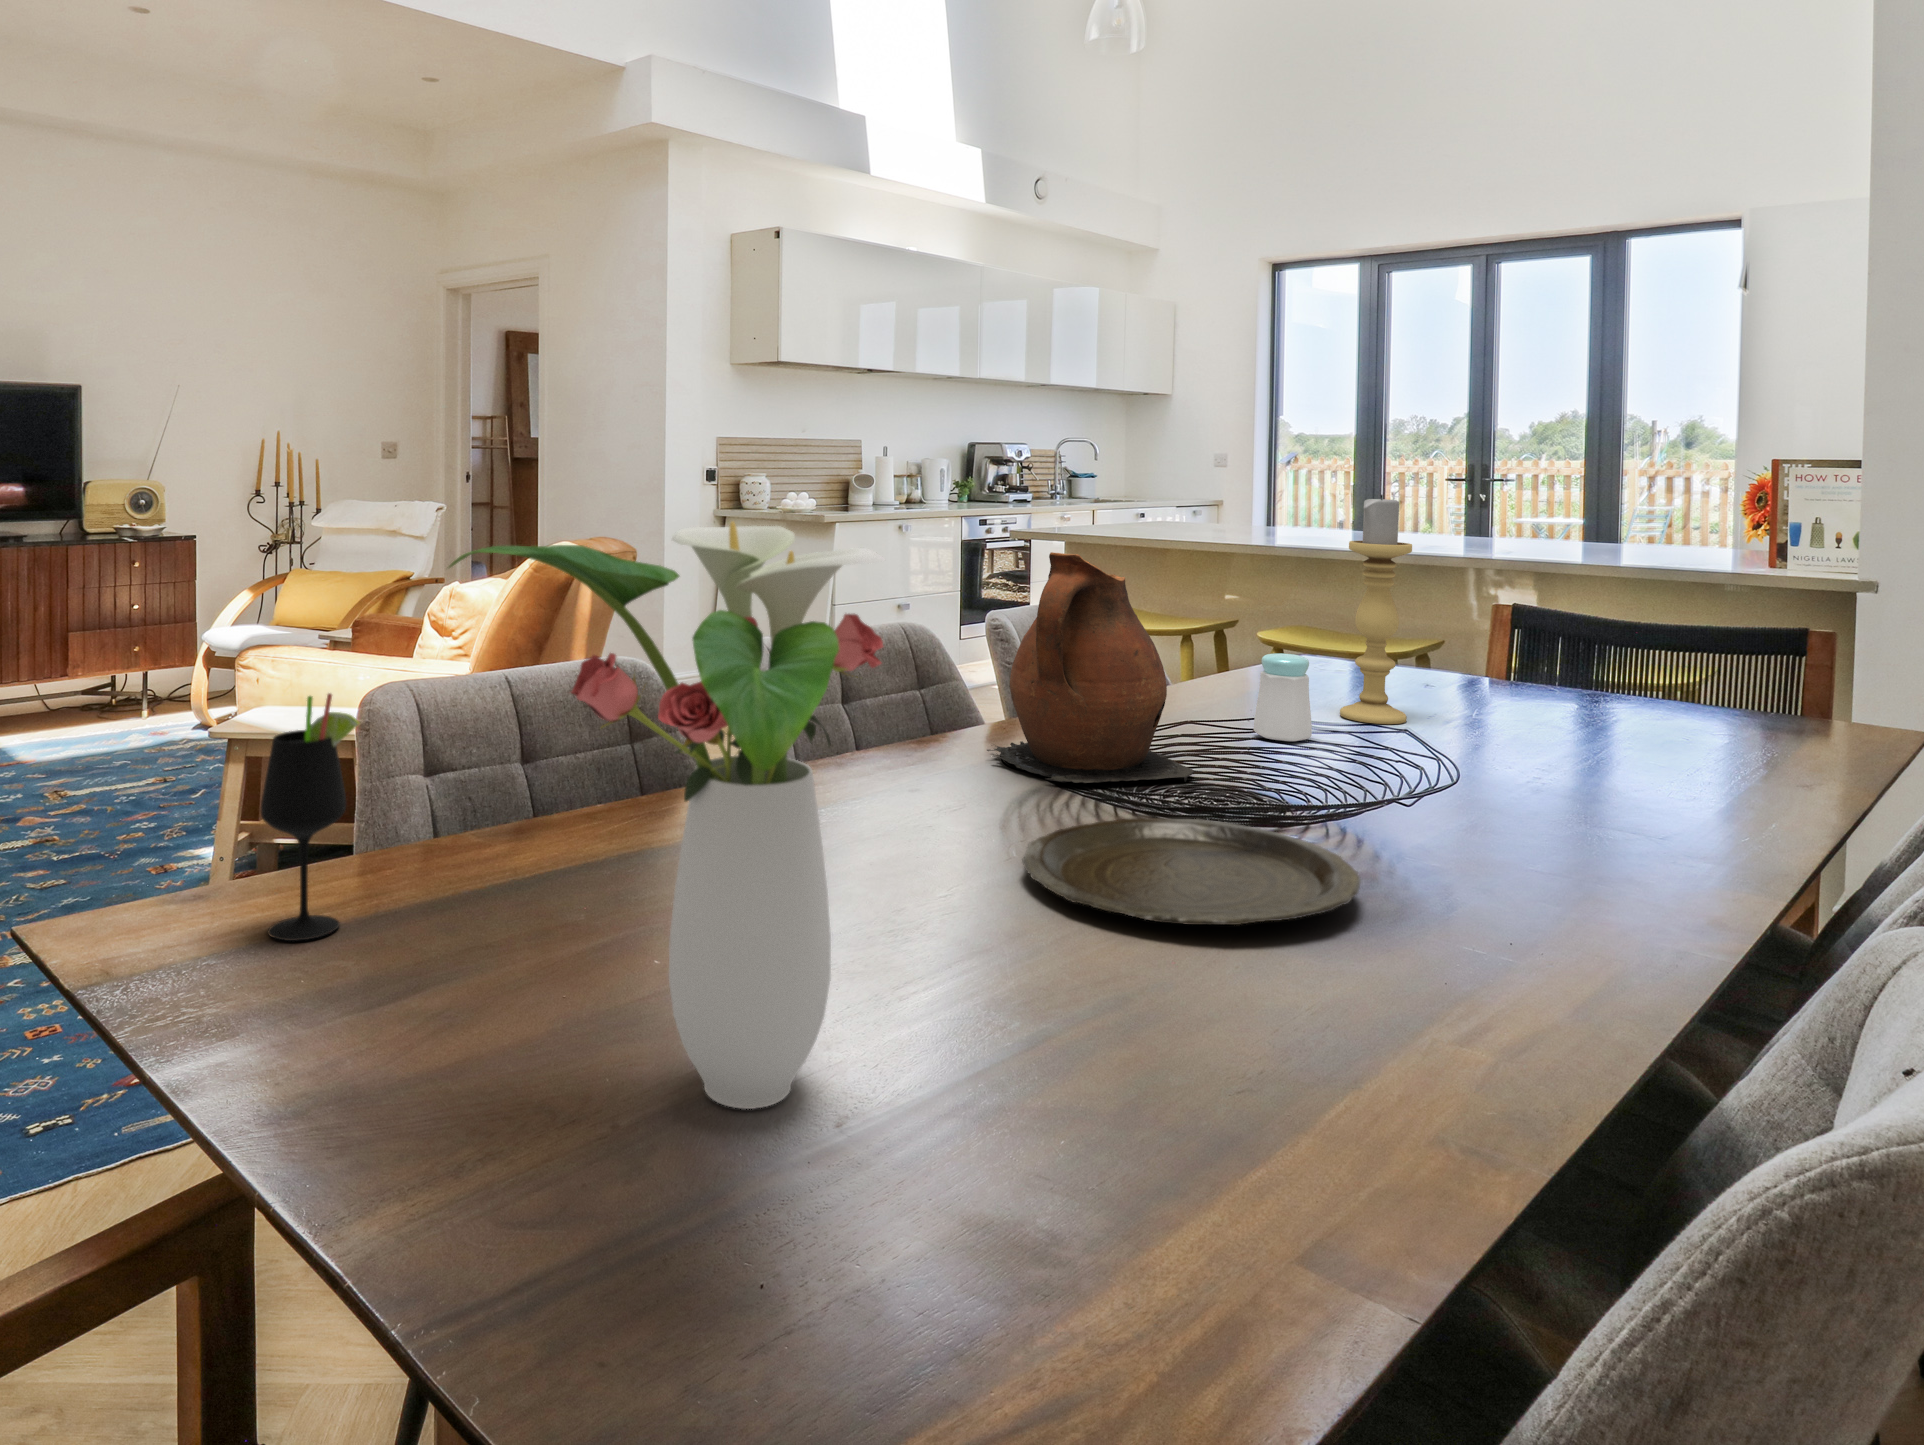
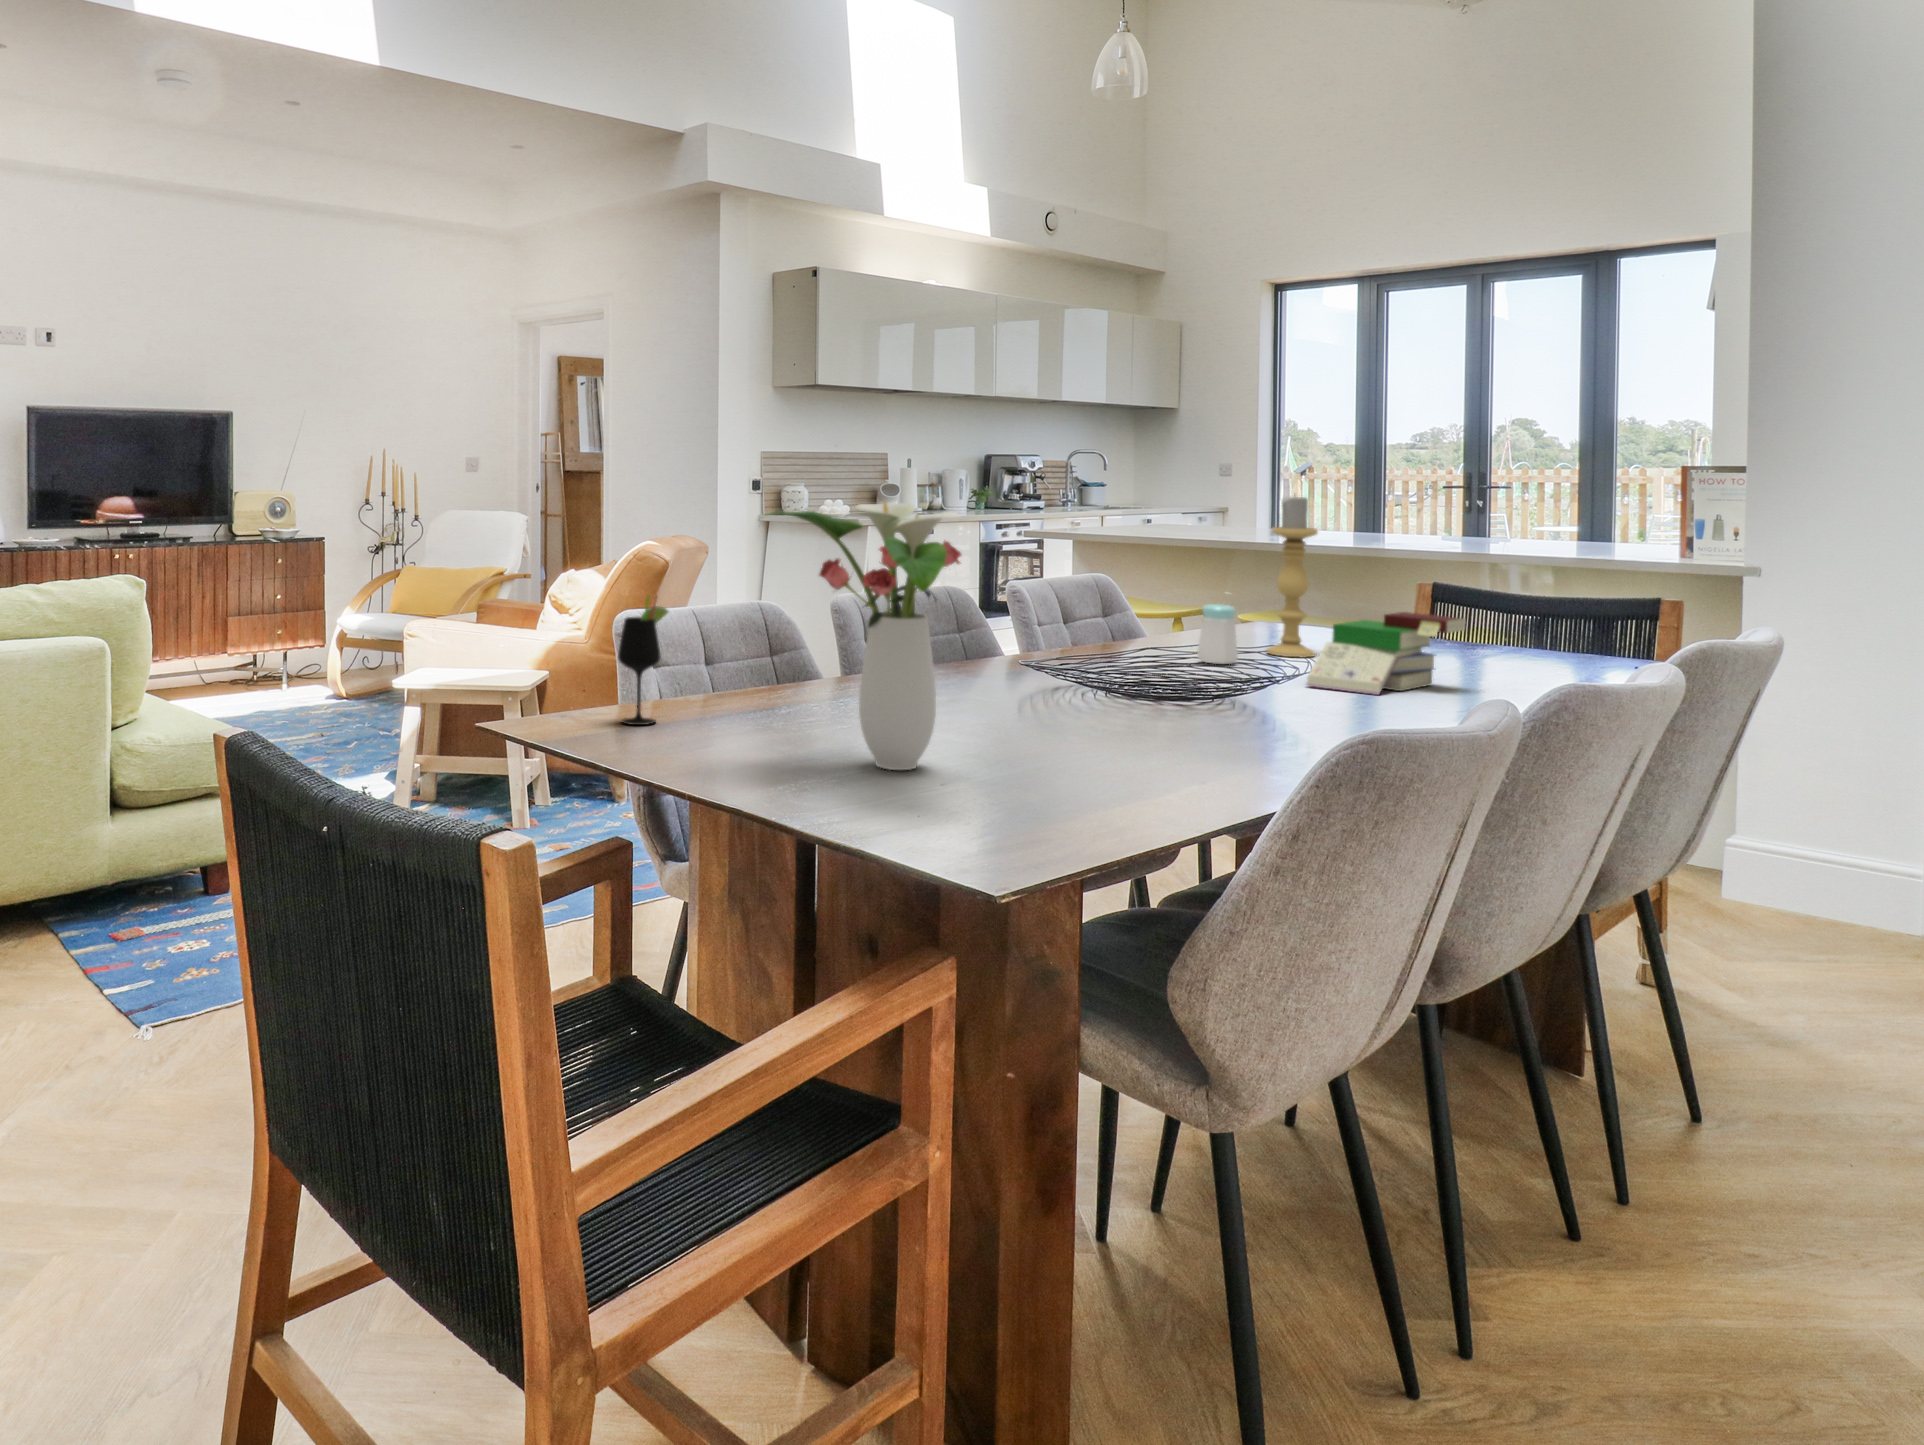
ceramic pitcher: present [987,552,1194,783] -> none [1007,530,1148,681]
book: none [1429,672,1660,809] -> present [1307,612,1466,695]
plate: present [1022,818,1360,925] -> none [1030,689,1230,729]

